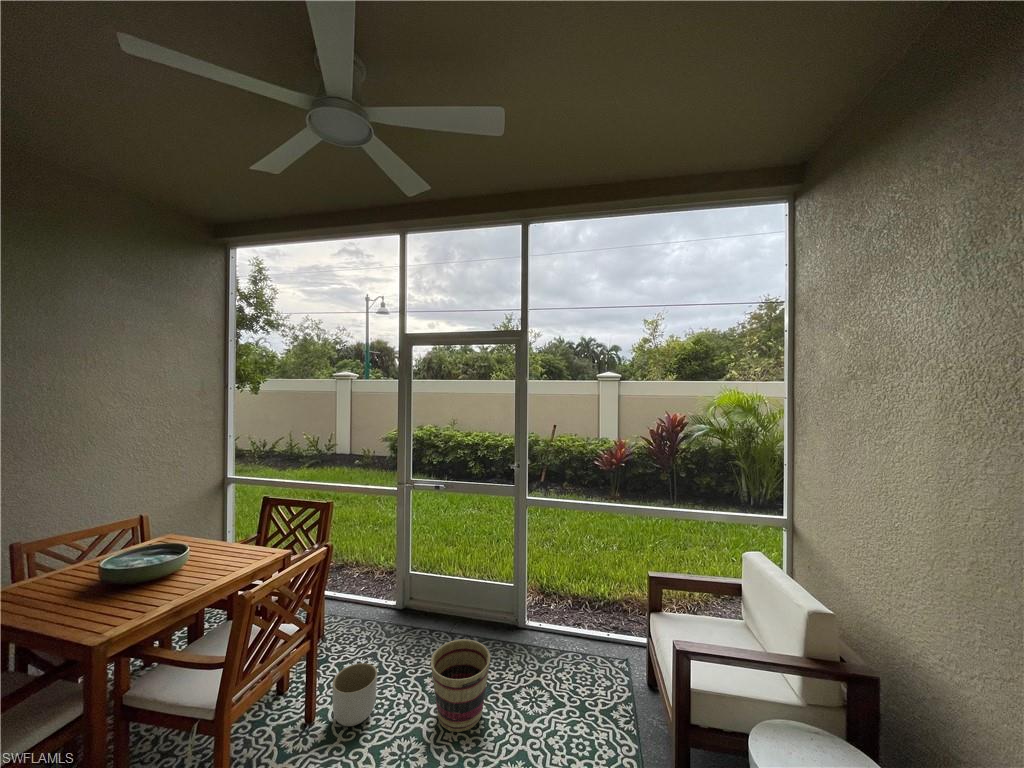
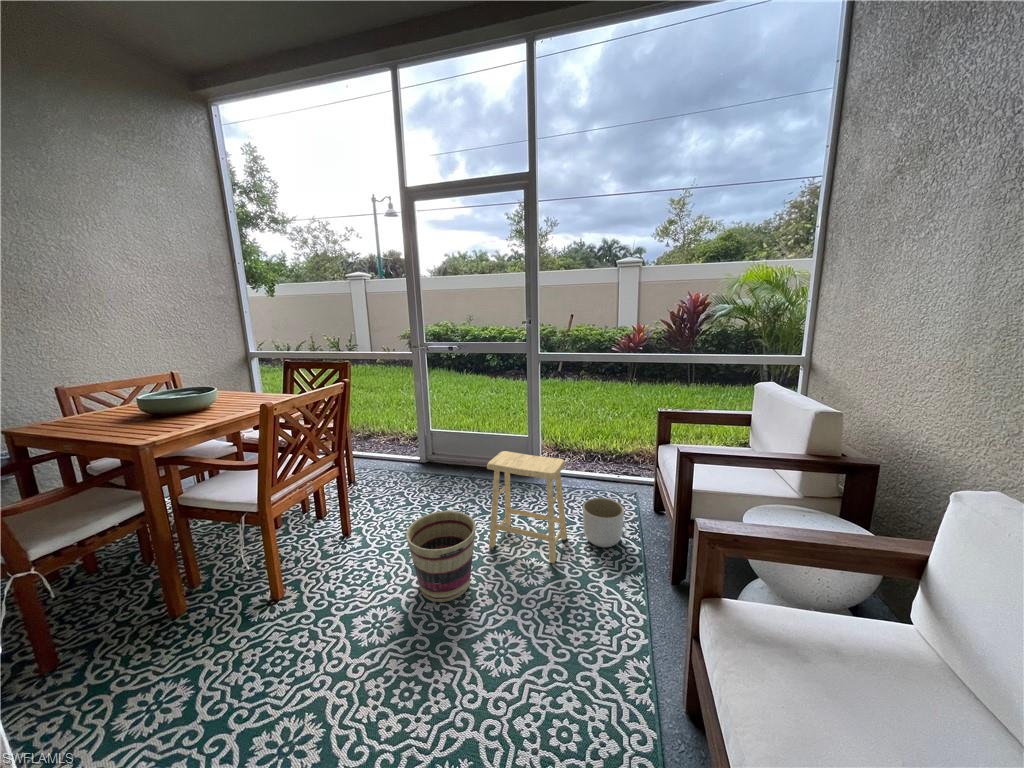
footstool: none [496,580,565,692] -> present [487,451,567,563]
planter: present [332,663,377,726] -> present [583,498,624,547]

